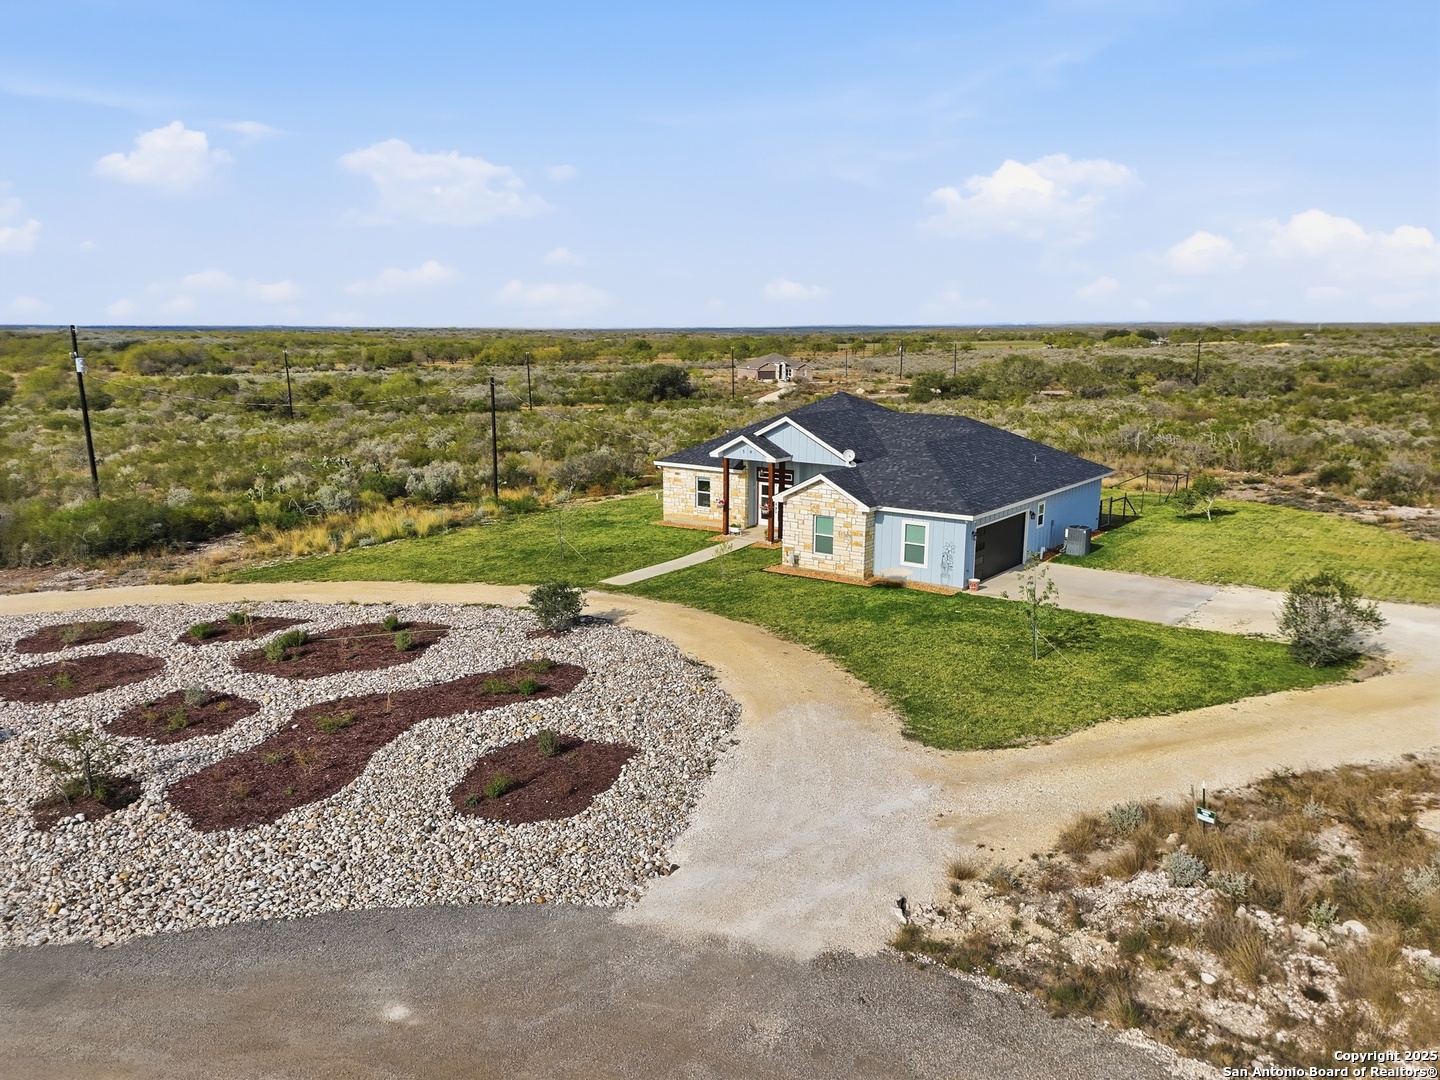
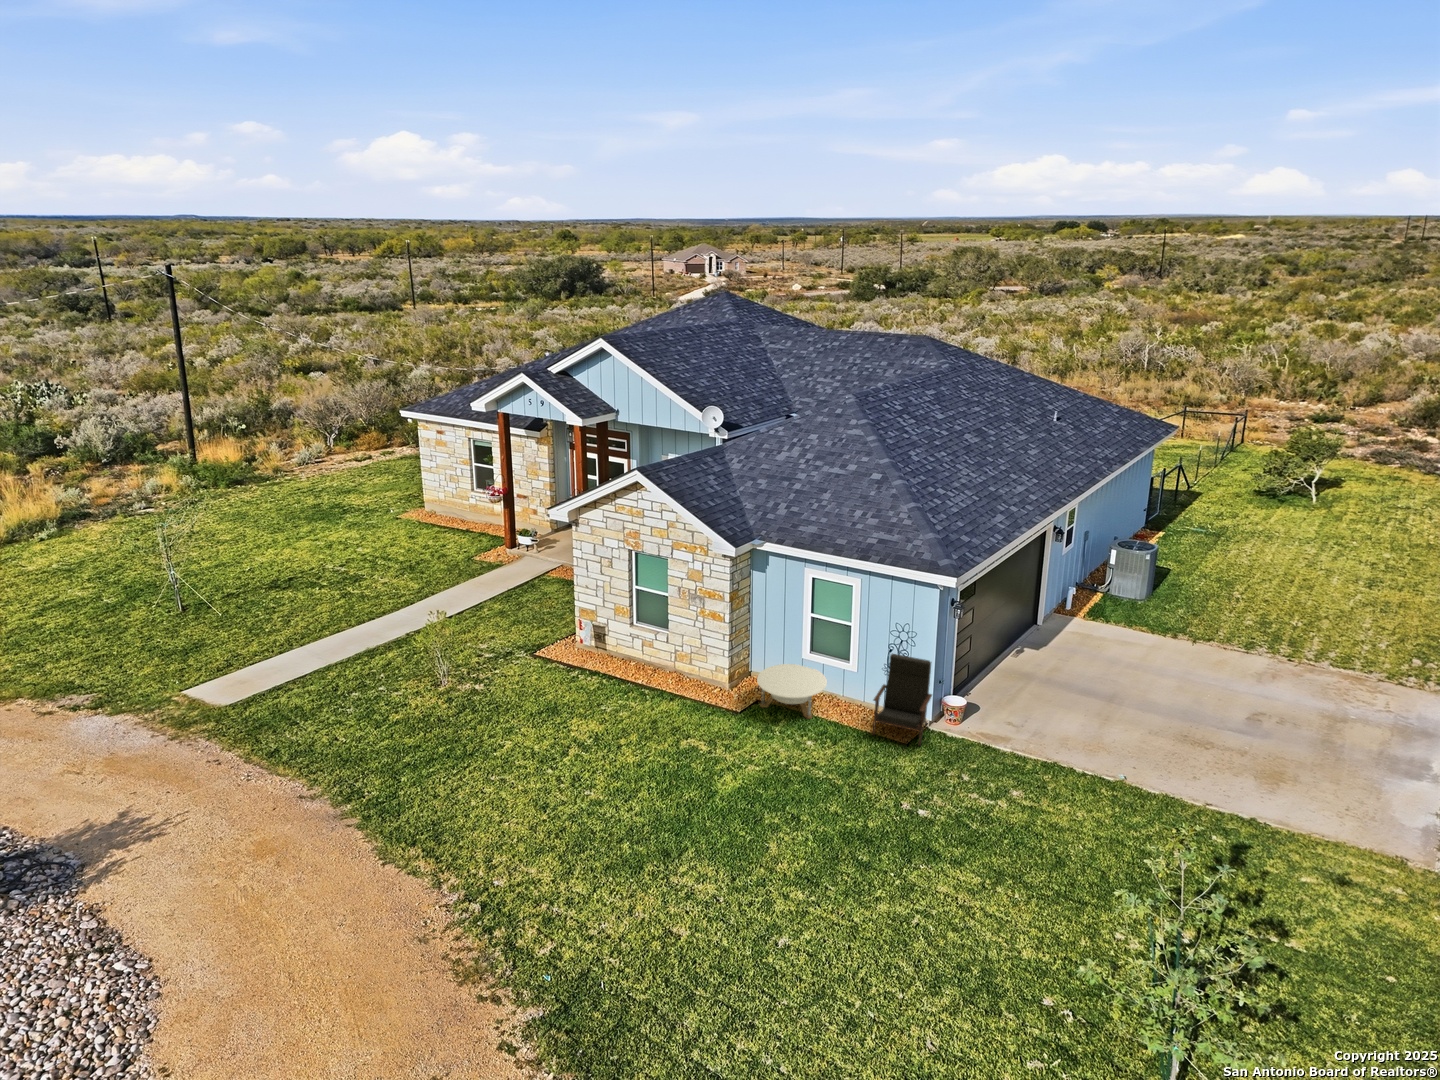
lounge chair: none [936,555,963,594] -> present [873,654,932,745]

